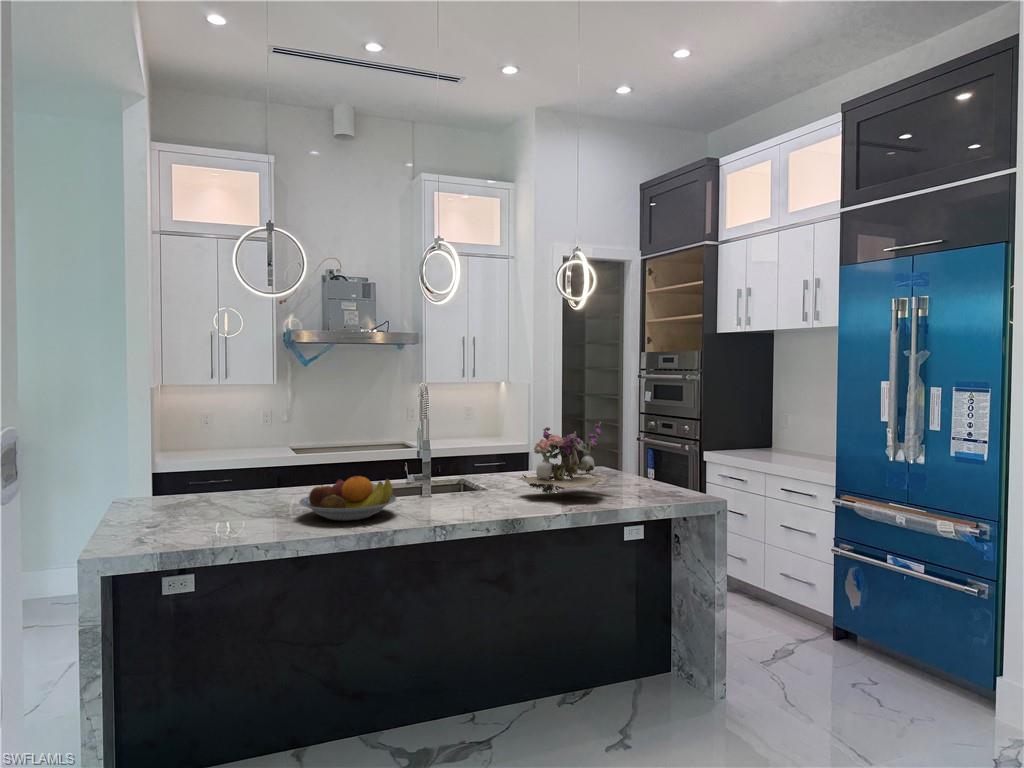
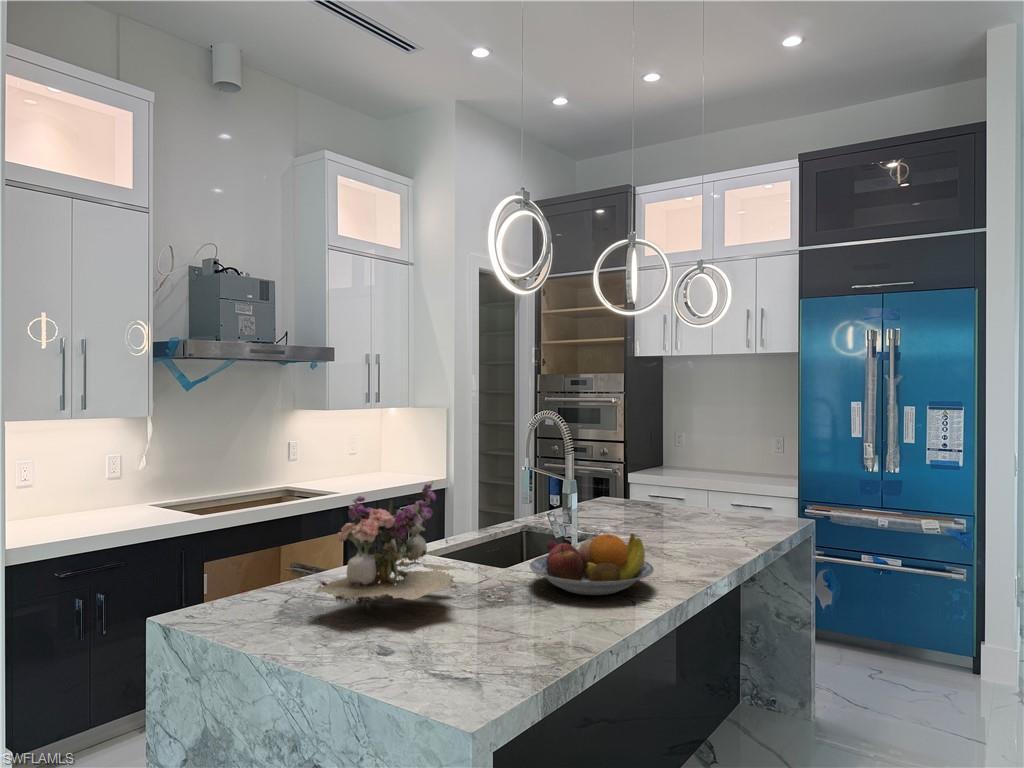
flower arrangement: present [517,422,610,495] -> present [315,481,457,608]

